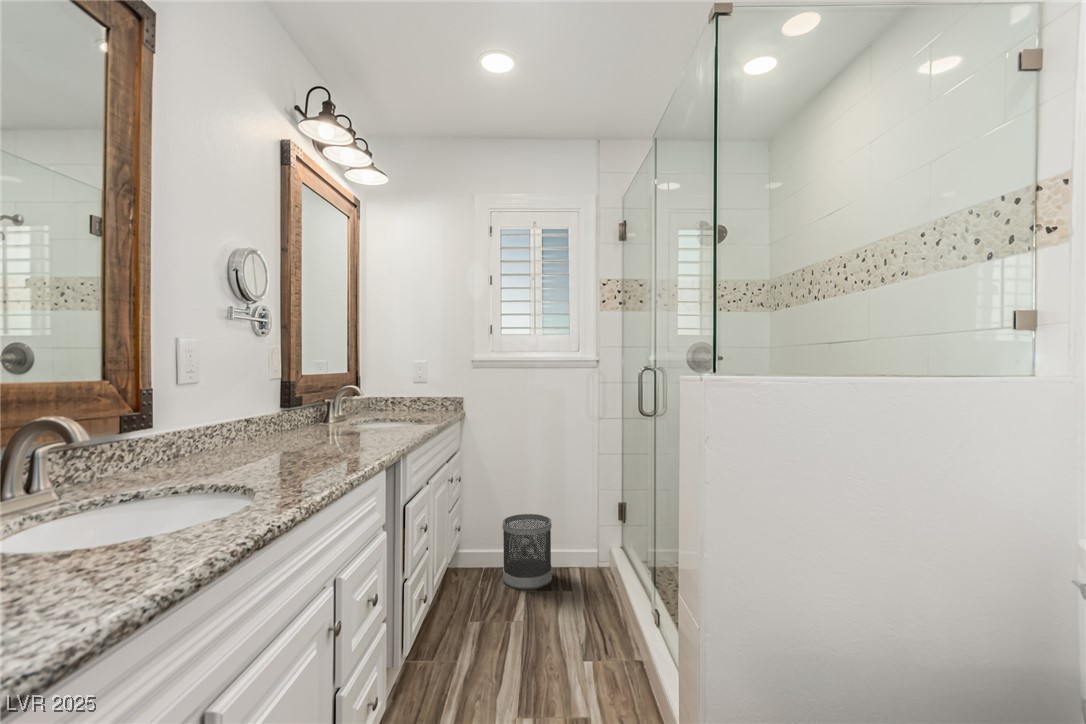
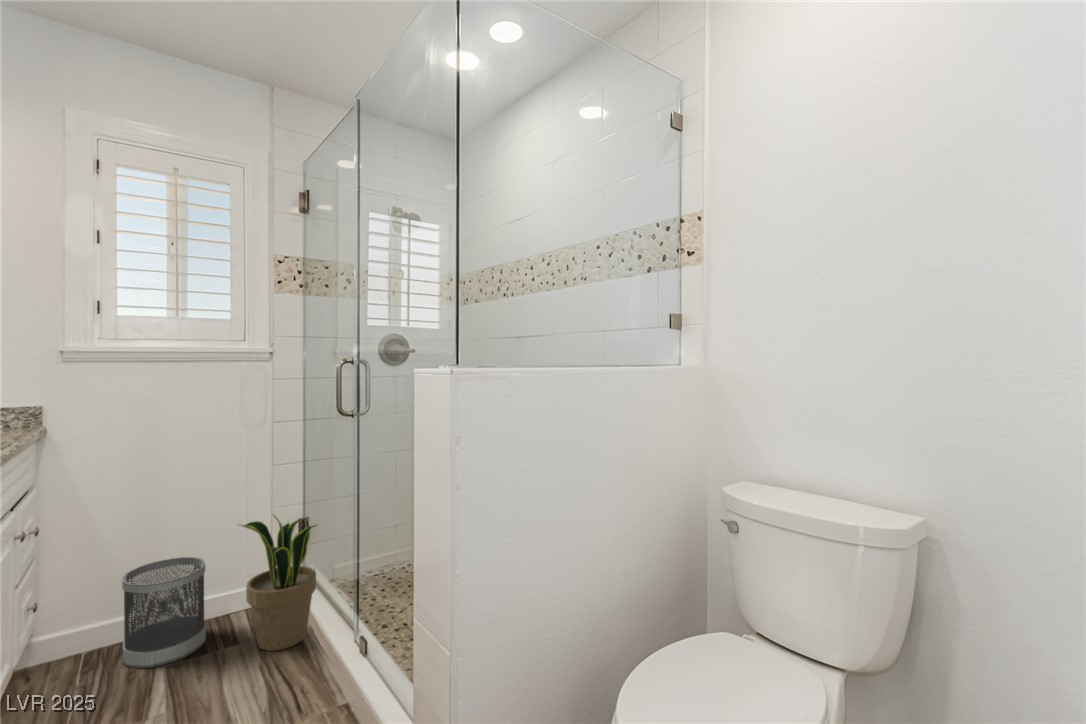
potted plant: none [569,492,629,604] -> present [241,516,317,651]

